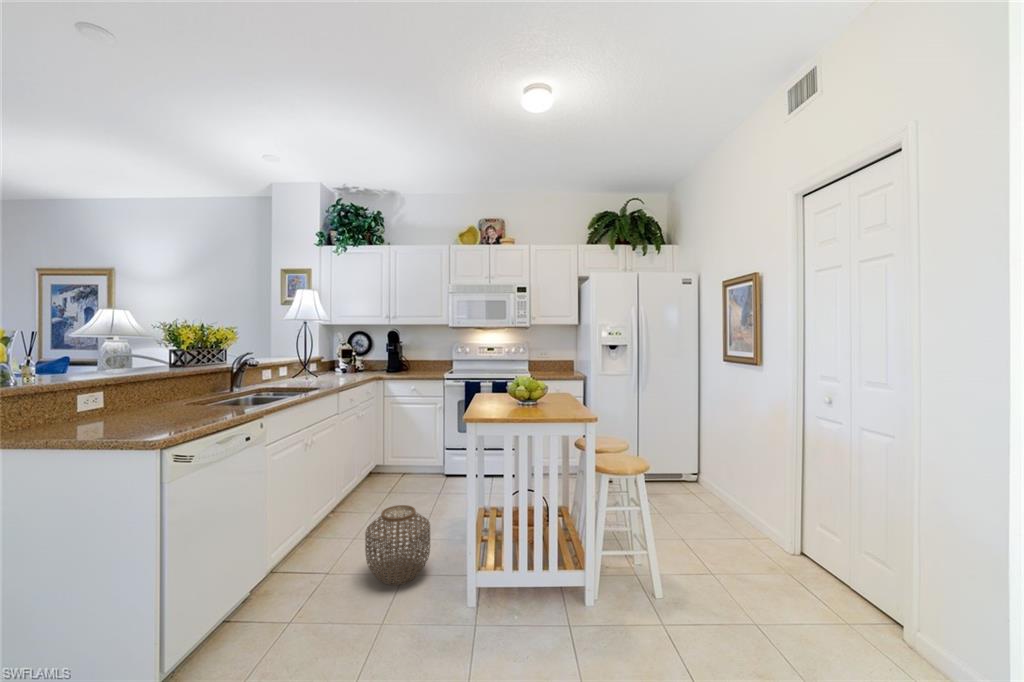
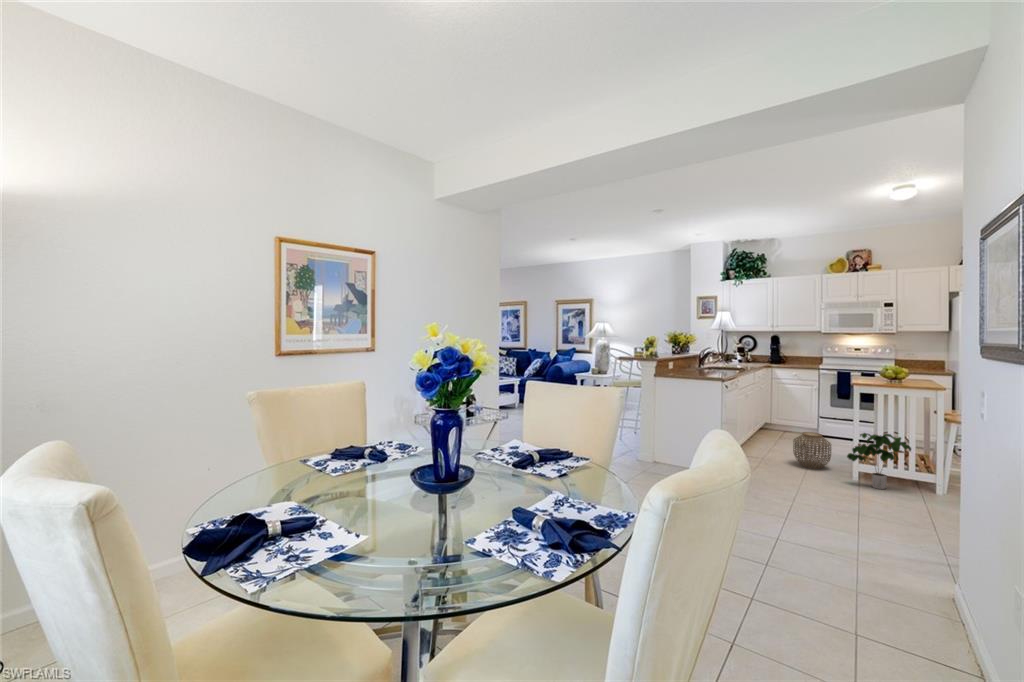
potted plant: none [441,509,546,633] -> present [847,433,911,489]

